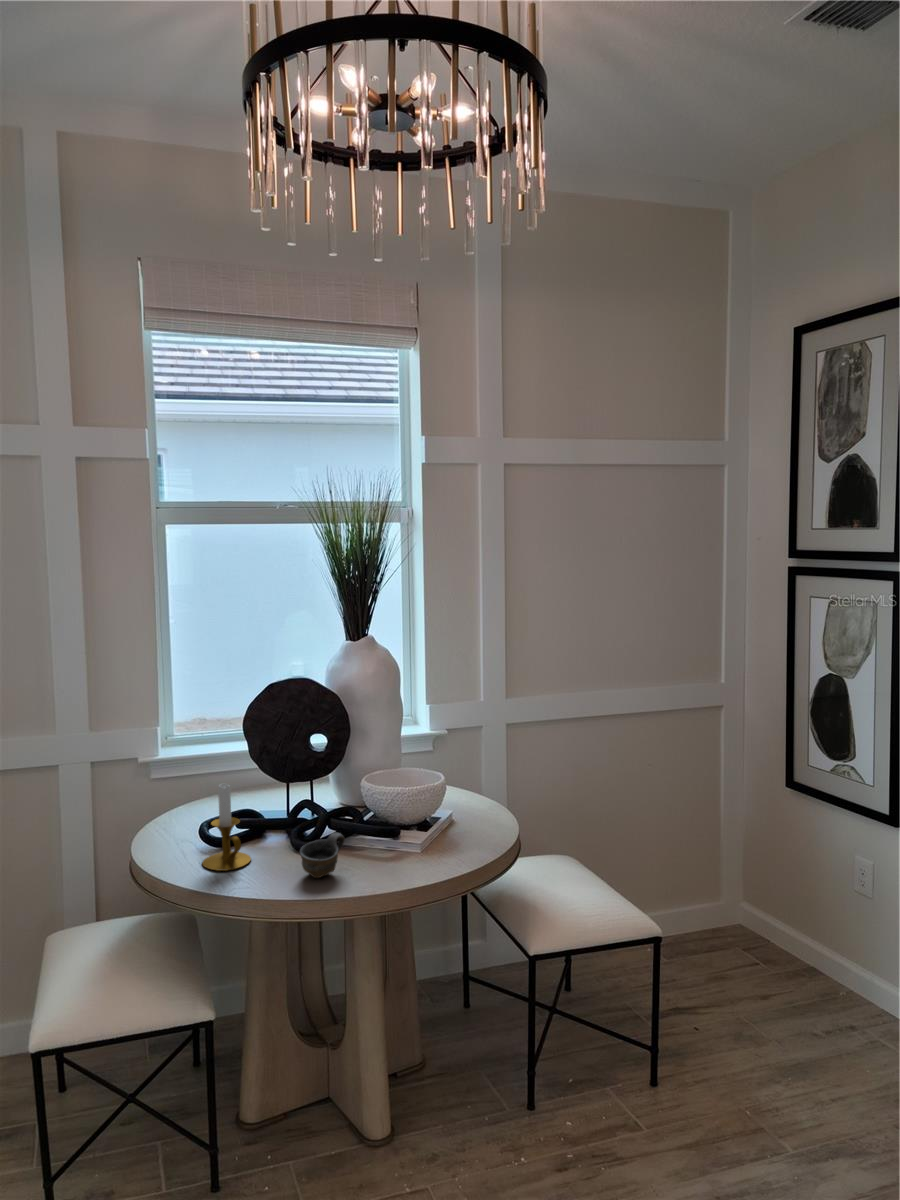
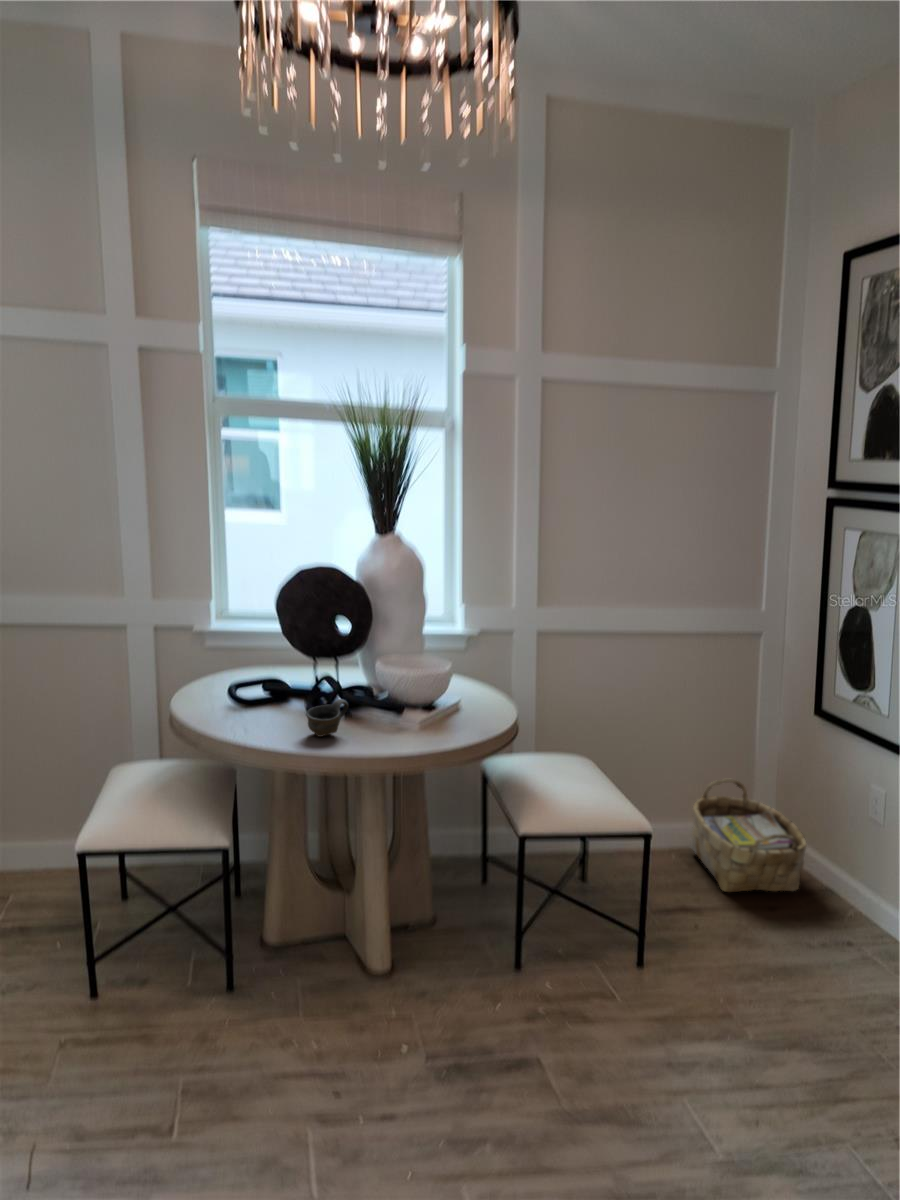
candlestick: present [202,784,251,871] -> none [227,650,271,725]
woven basket: none [672,859,795,984] -> present [690,778,807,892]

